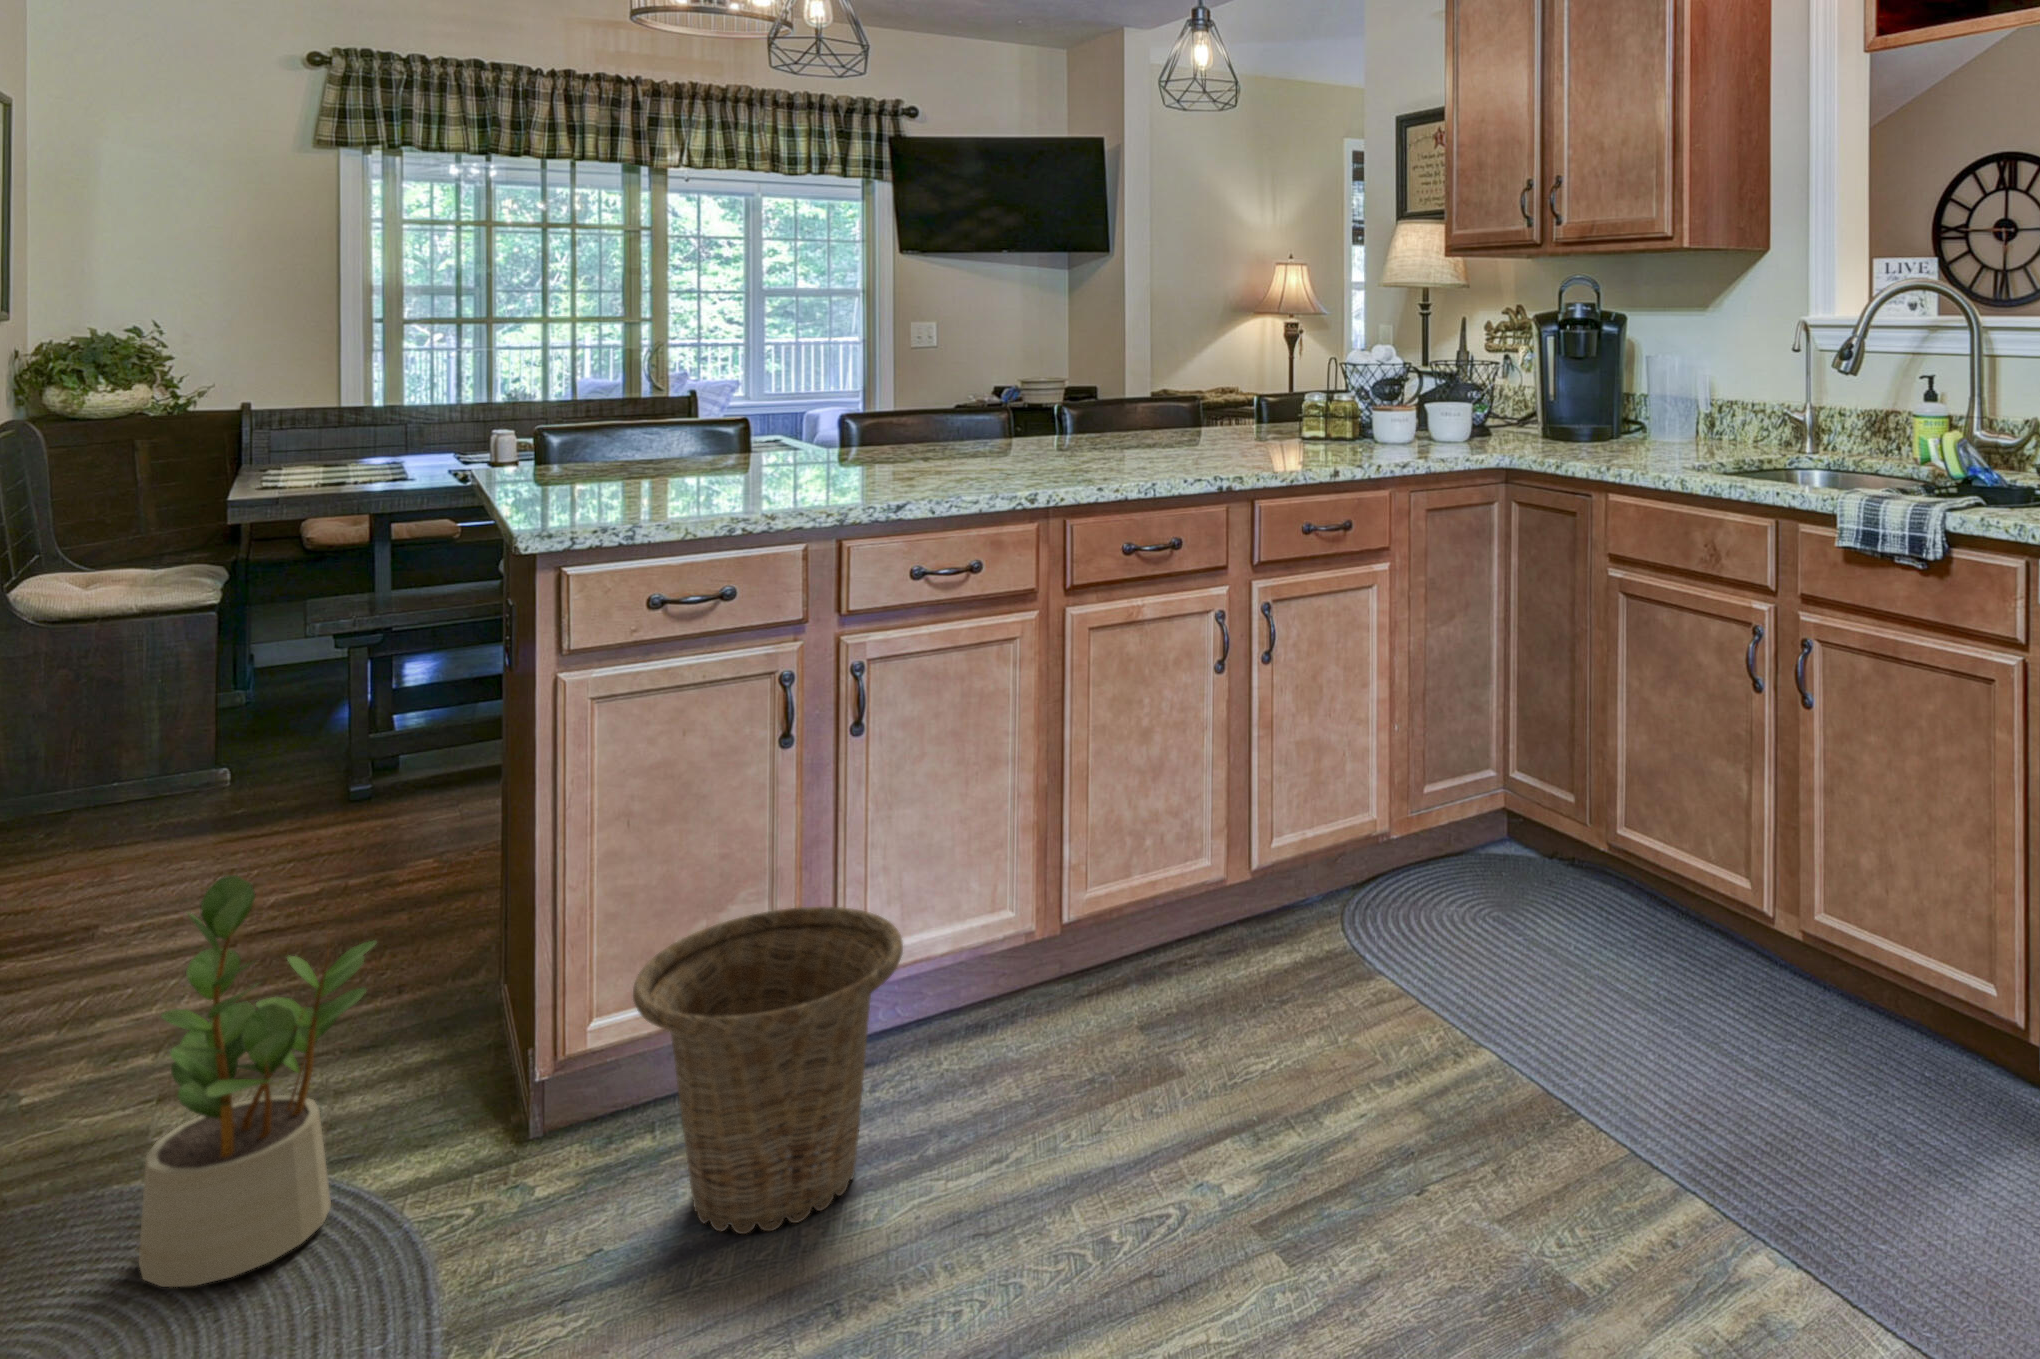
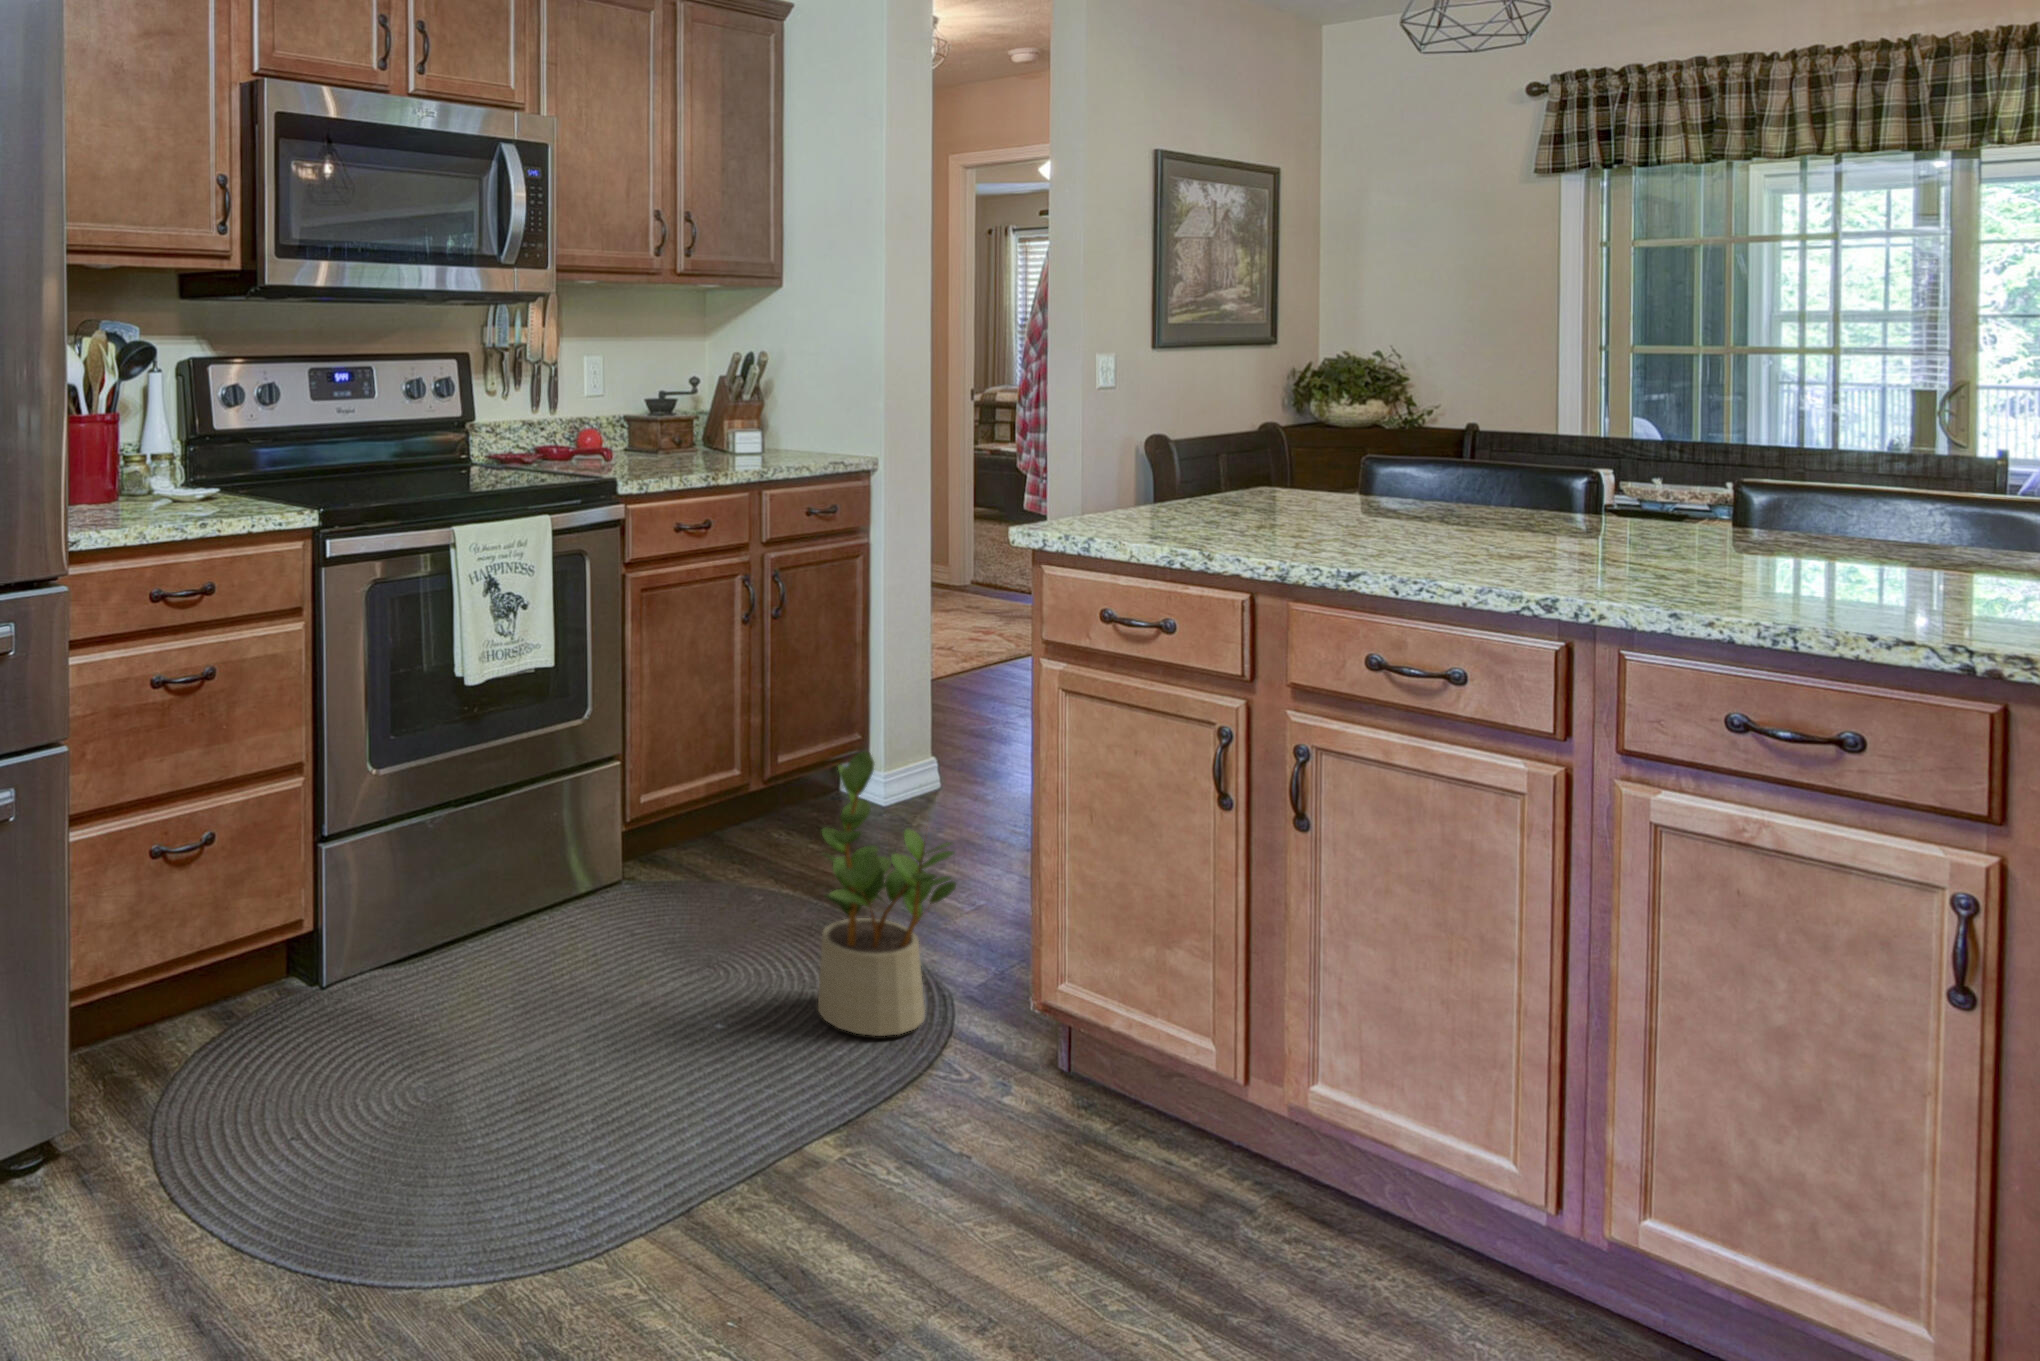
basket: present [633,907,903,1234] -> none [966,943,1226,1267]

